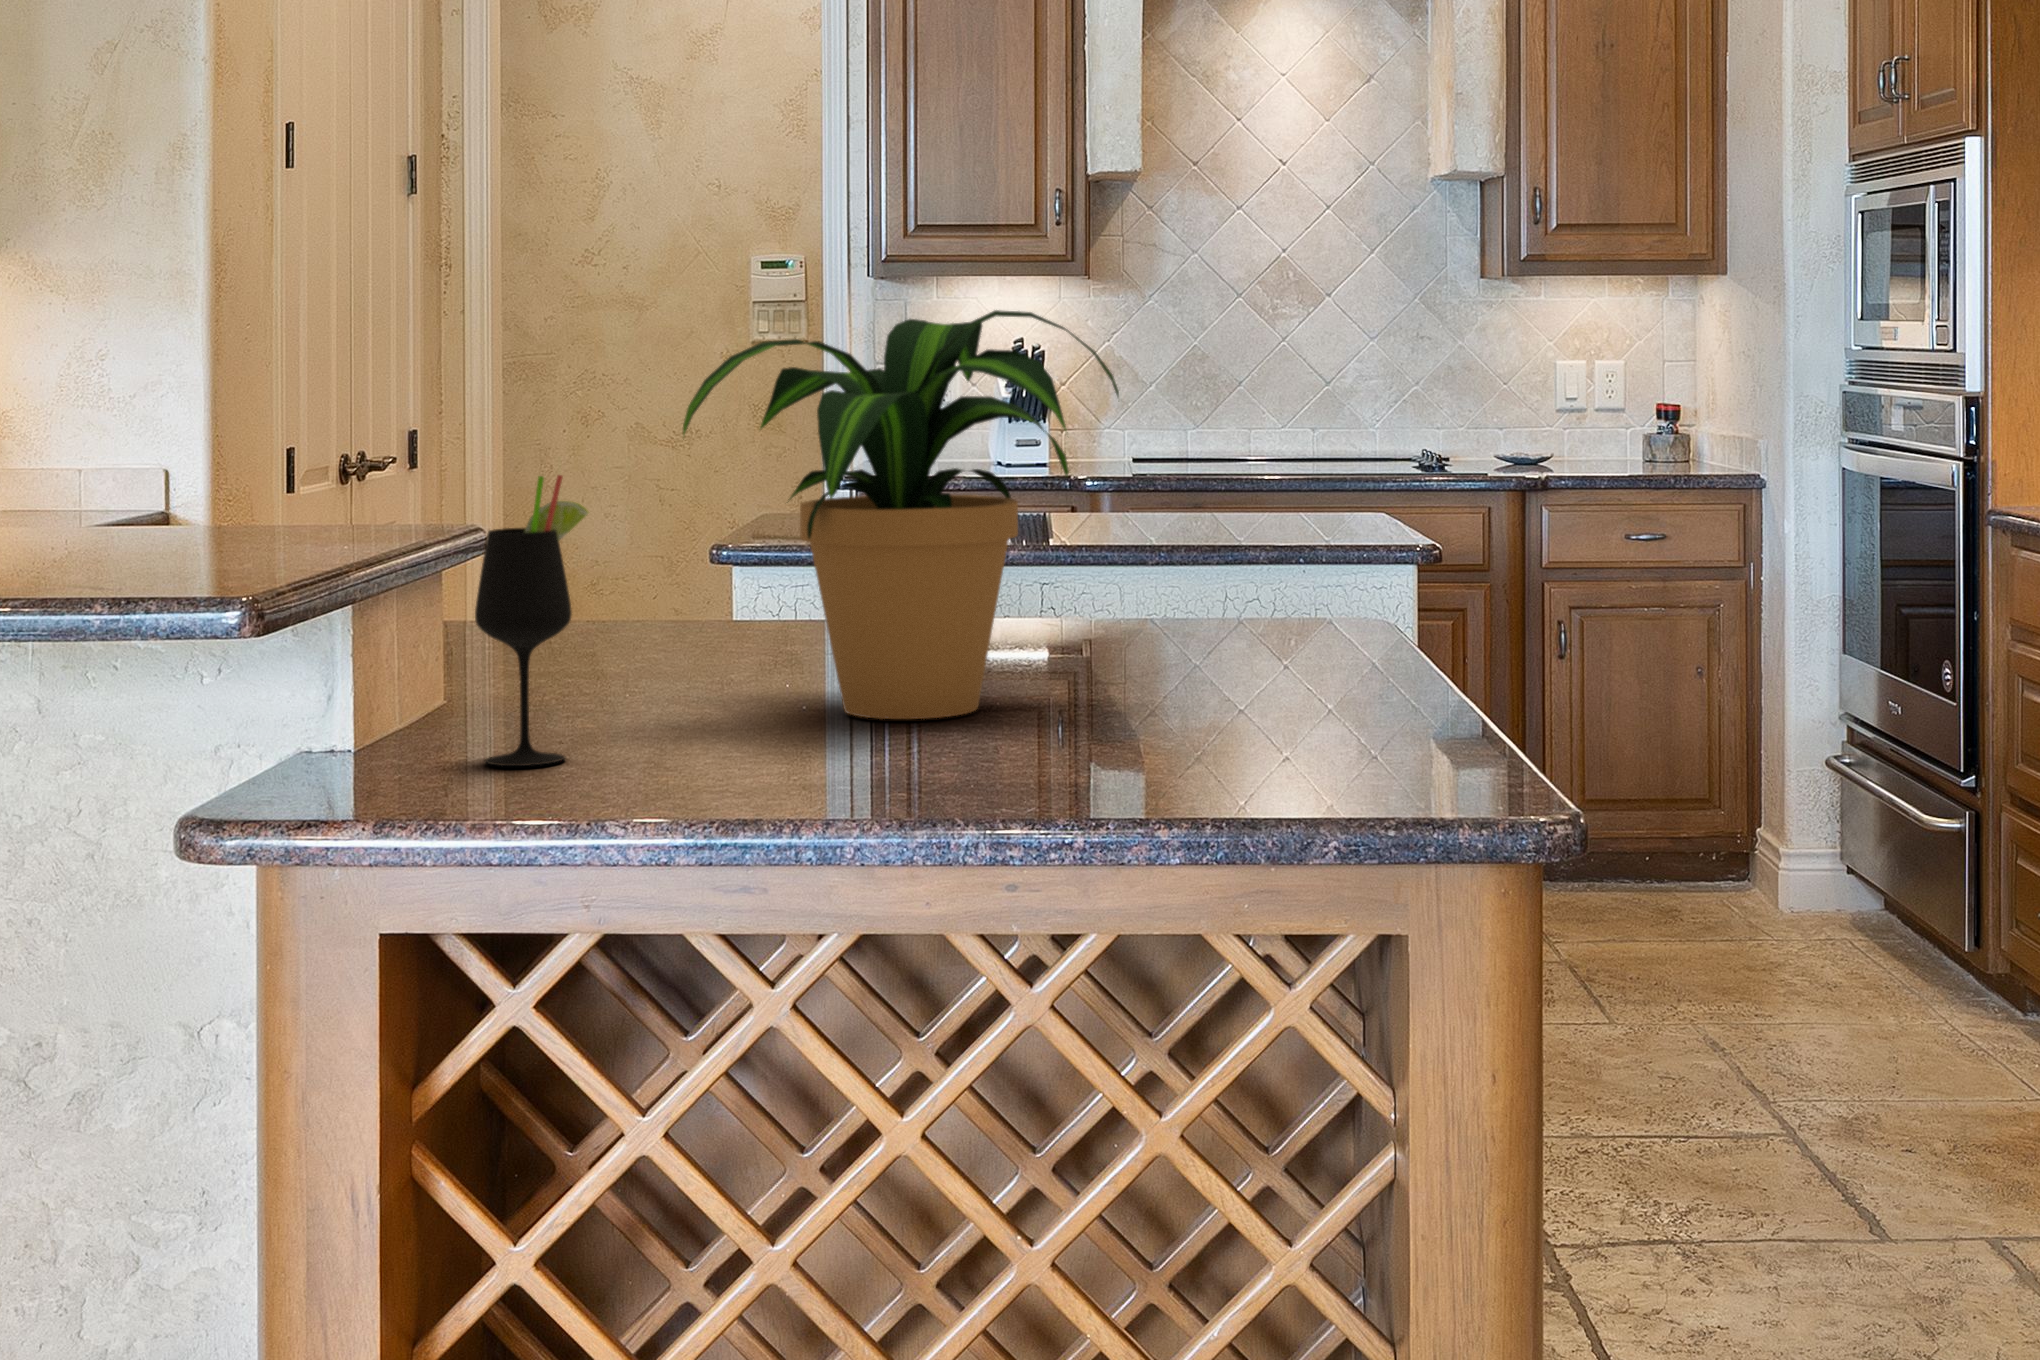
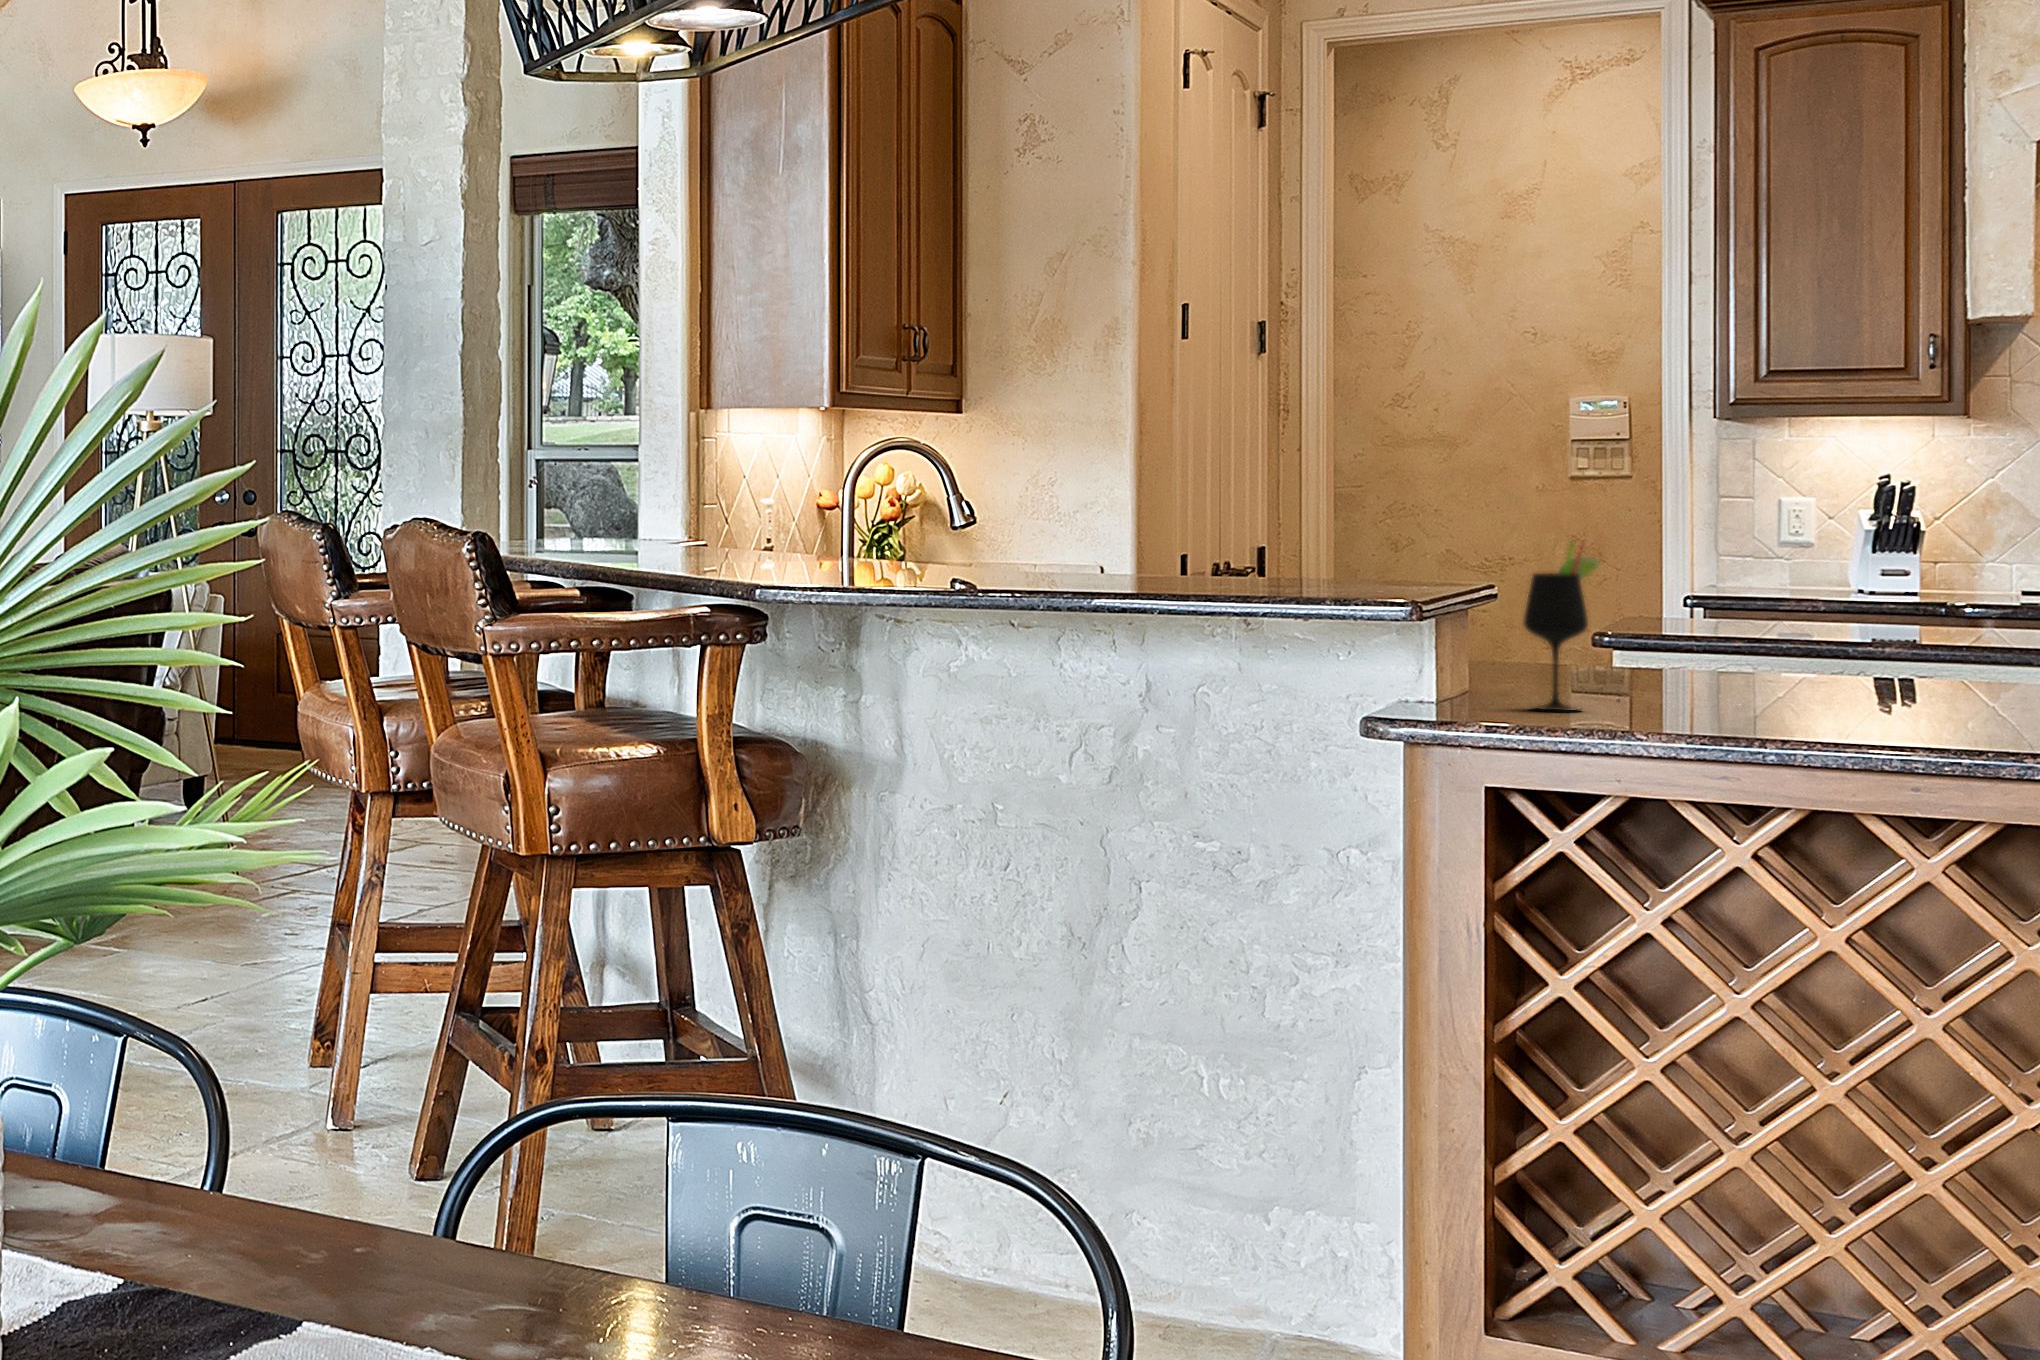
potted plant: present [683,310,1119,719] -> none [1657,444,2002,708]

